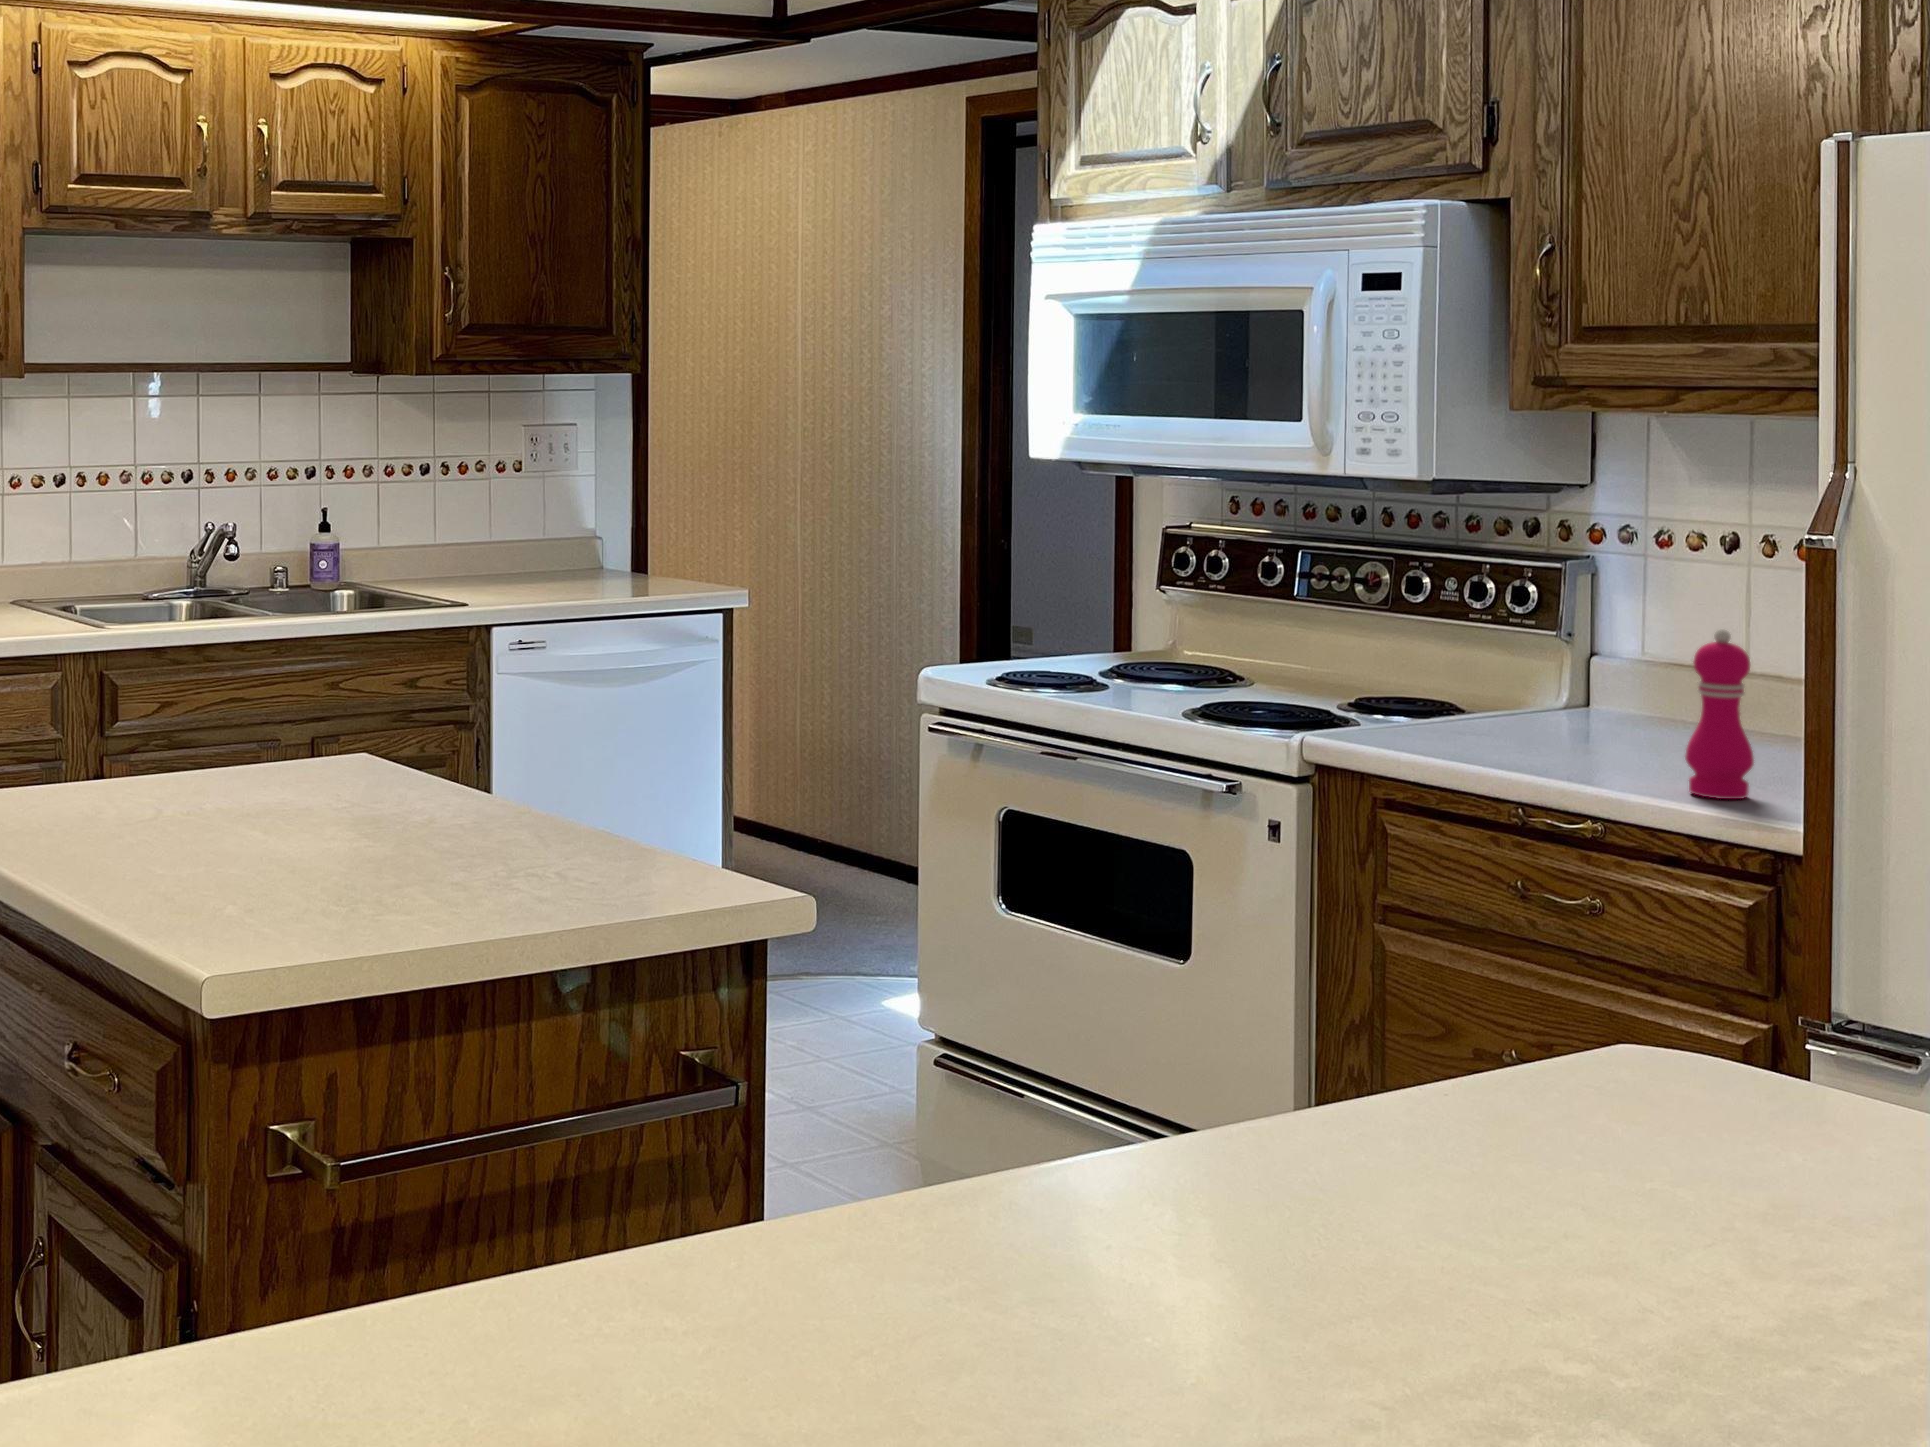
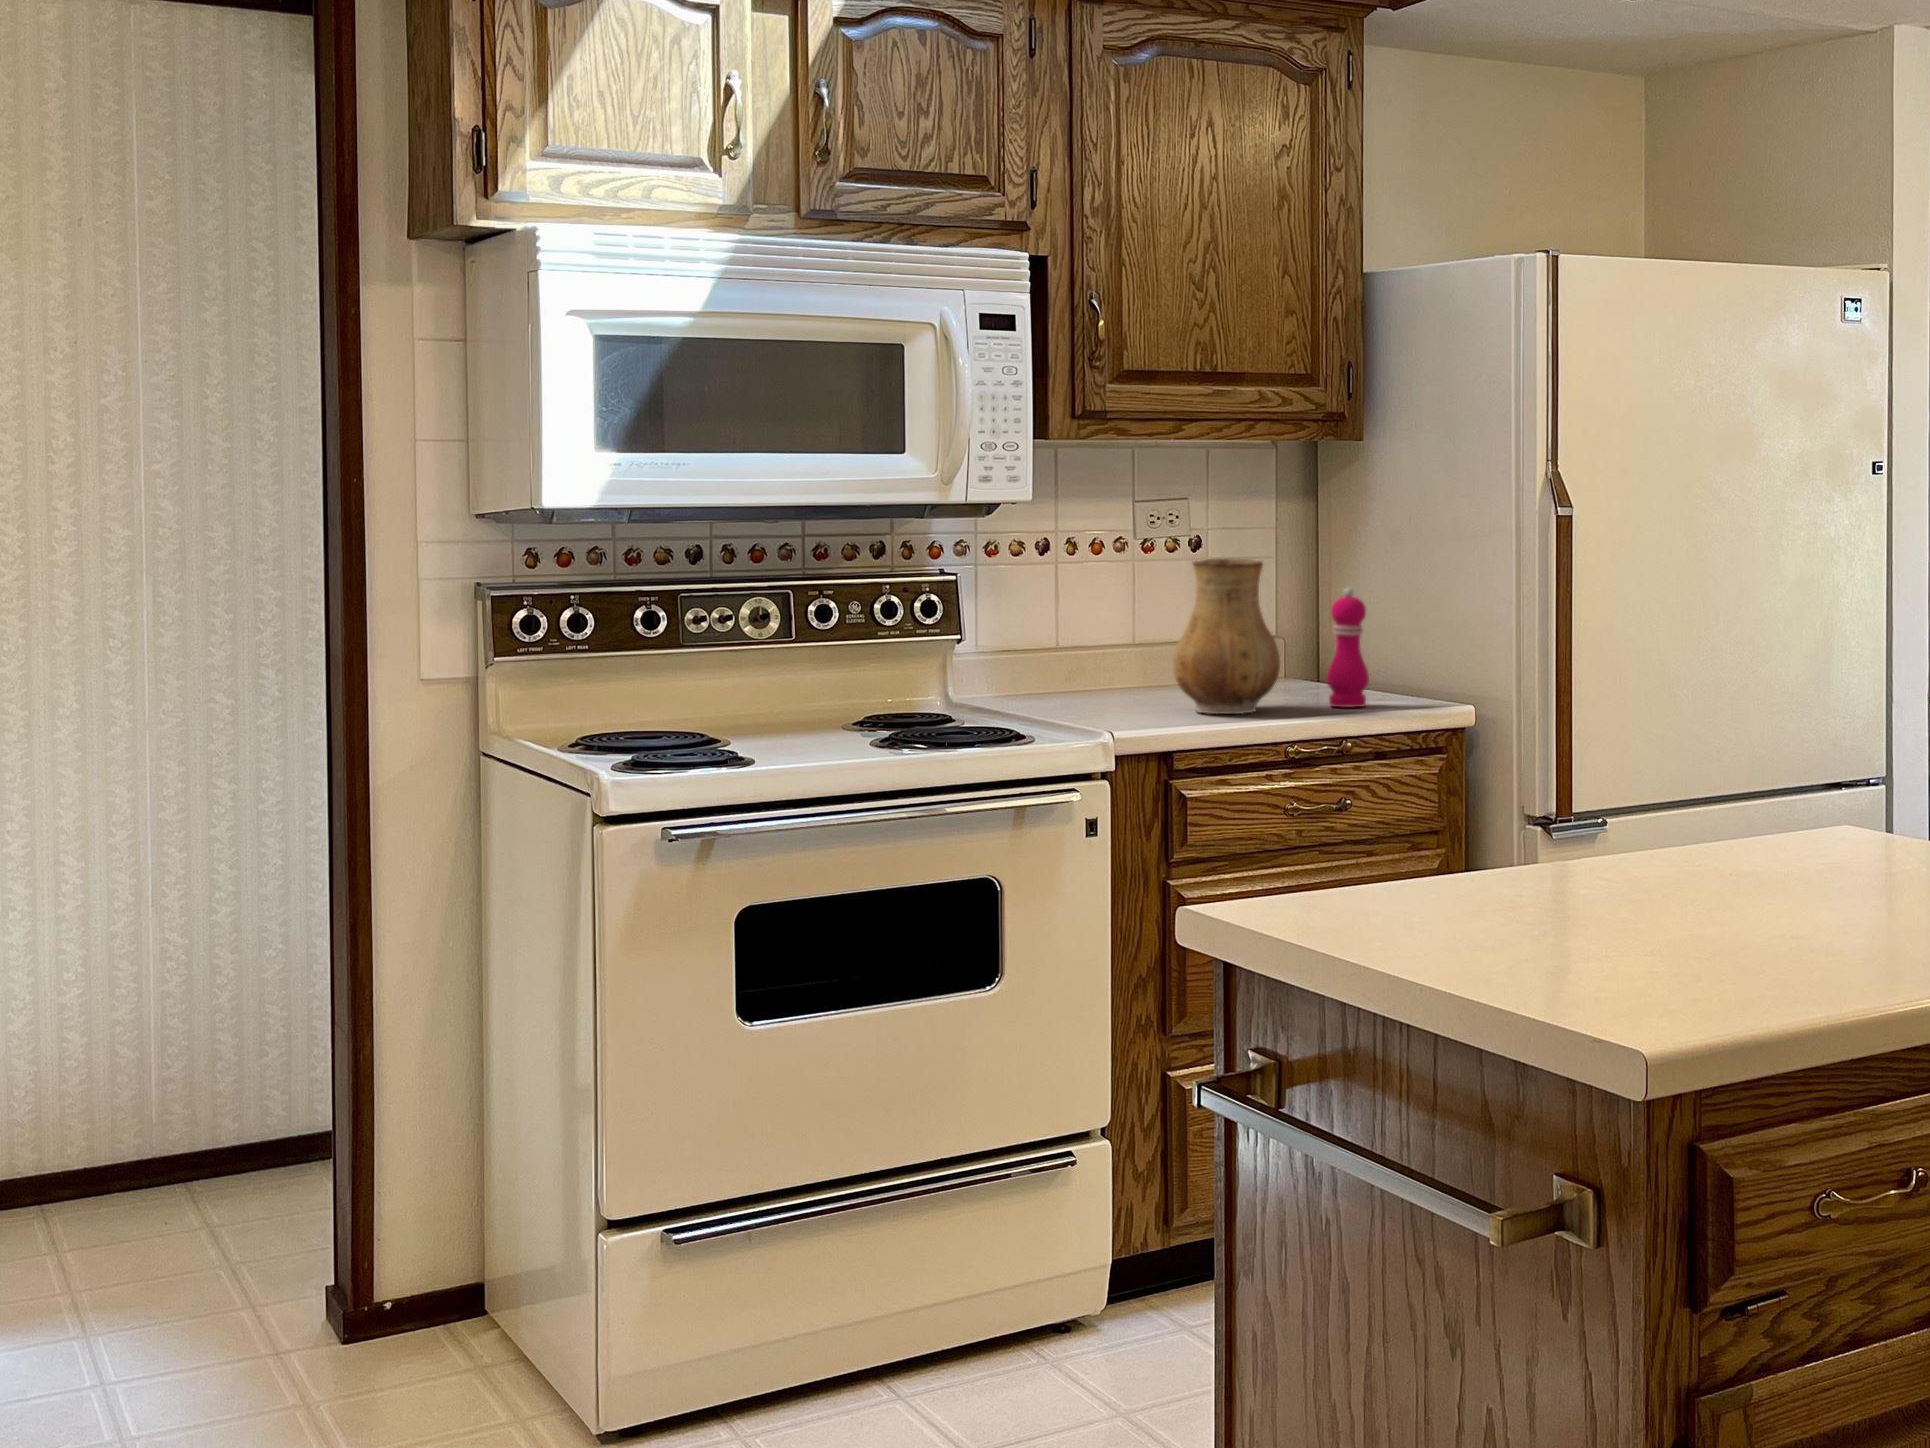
ceramic pitcher: none [1517,568,1671,771] -> present [1173,558,1280,714]

